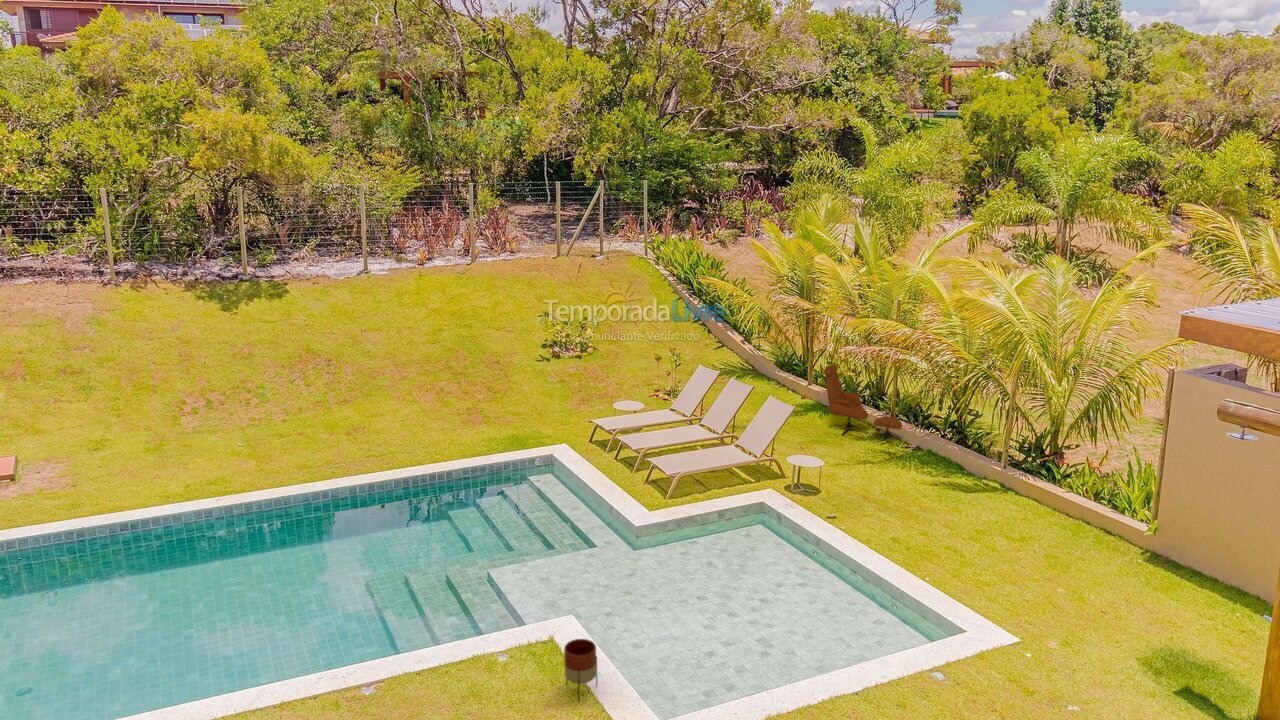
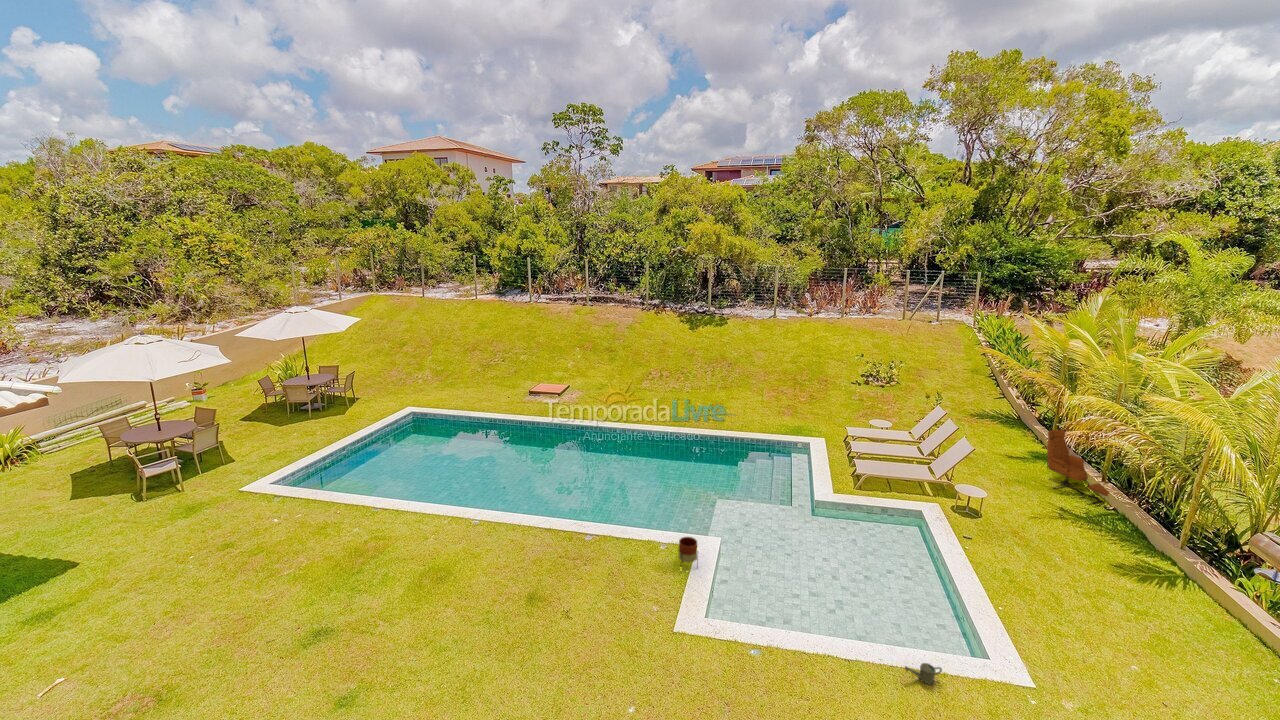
watering can: none [930,660,957,688] -> present [905,663,942,685]

